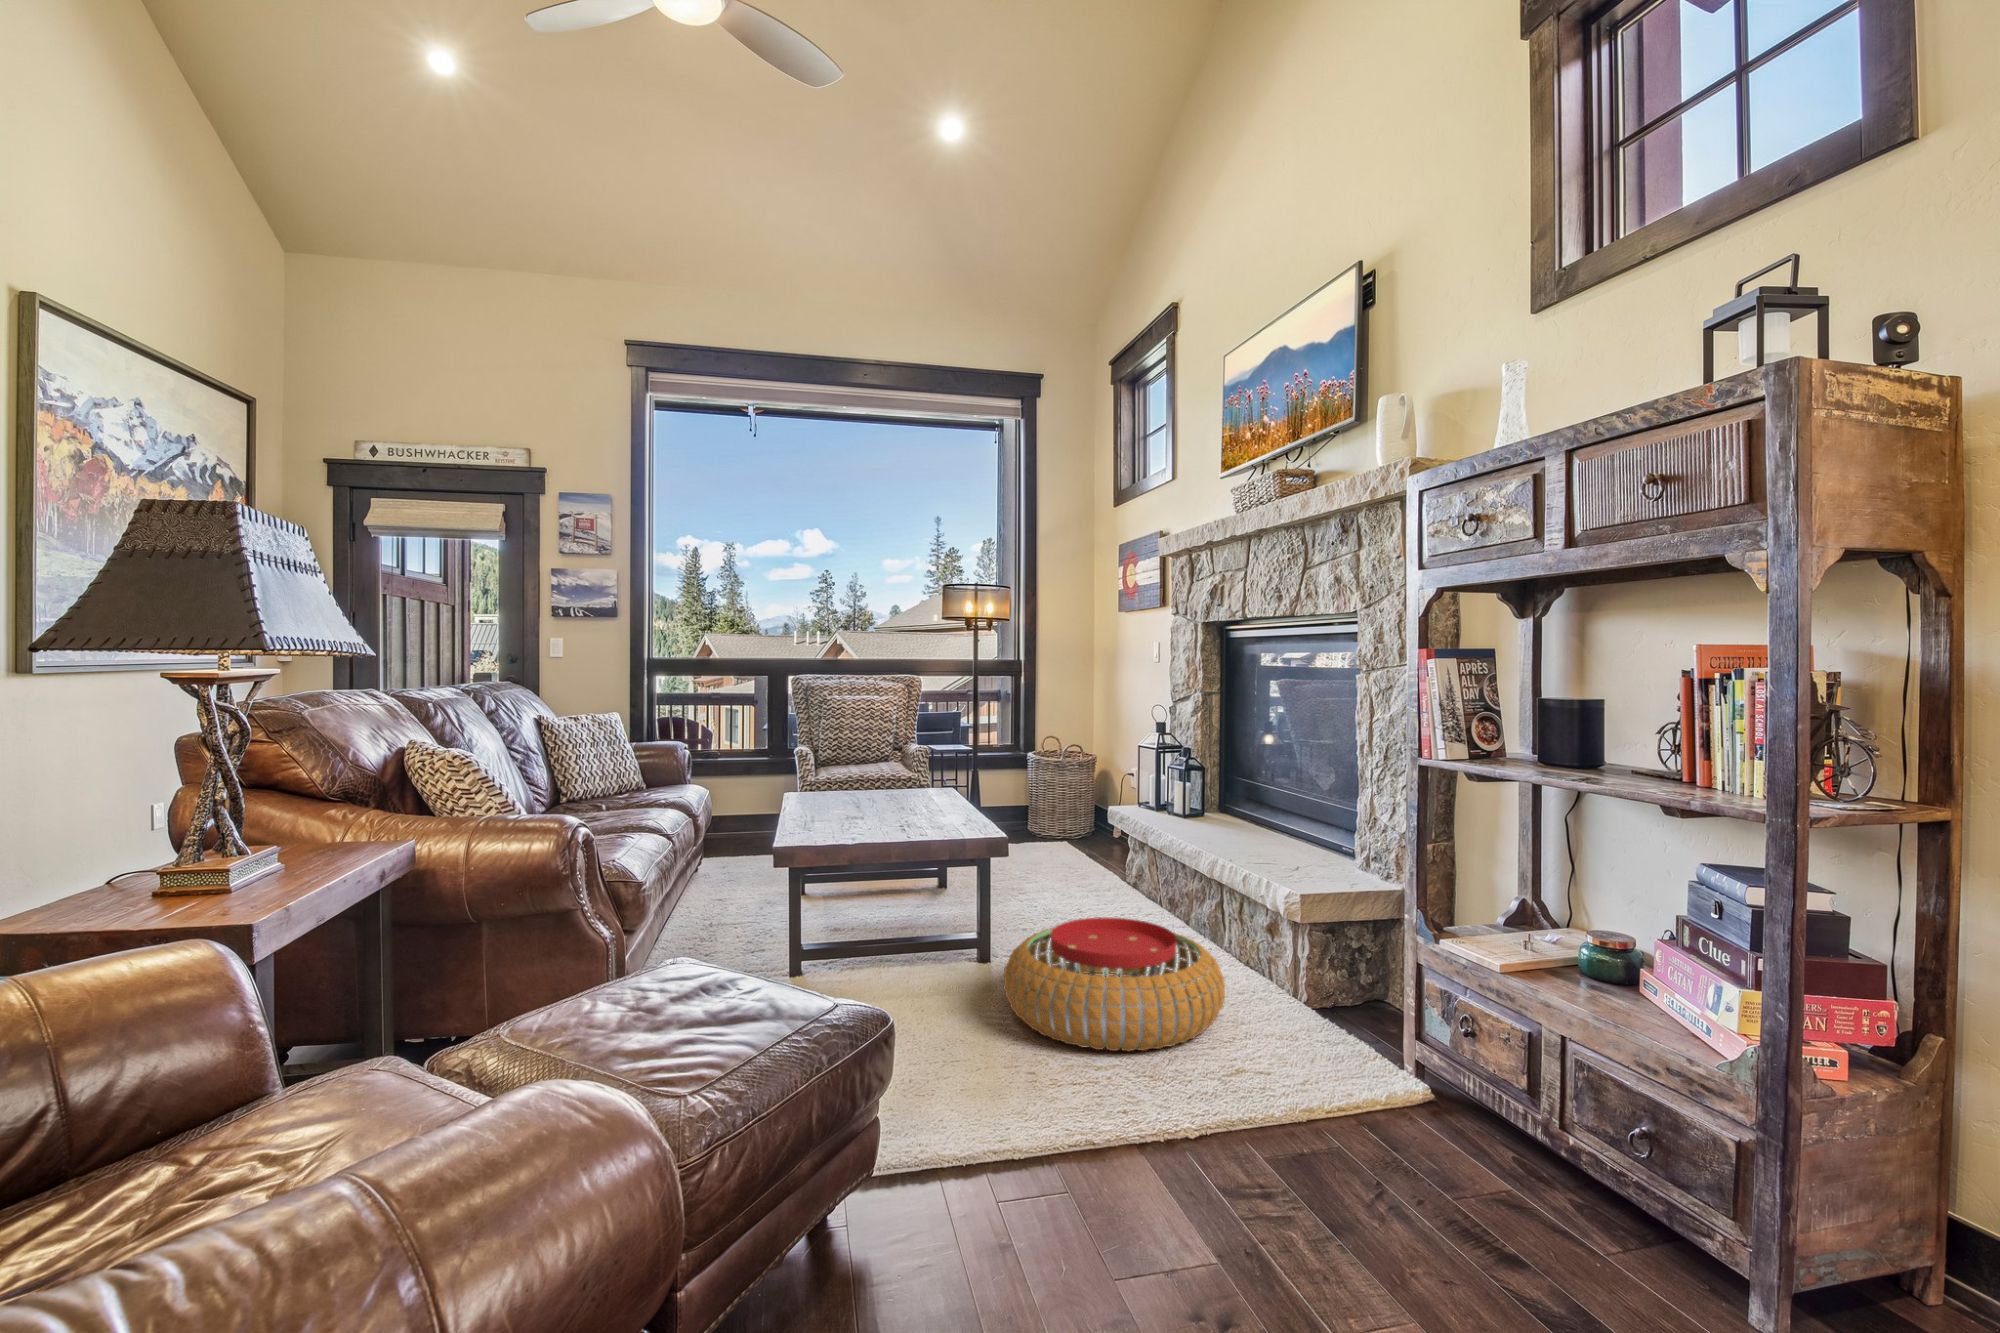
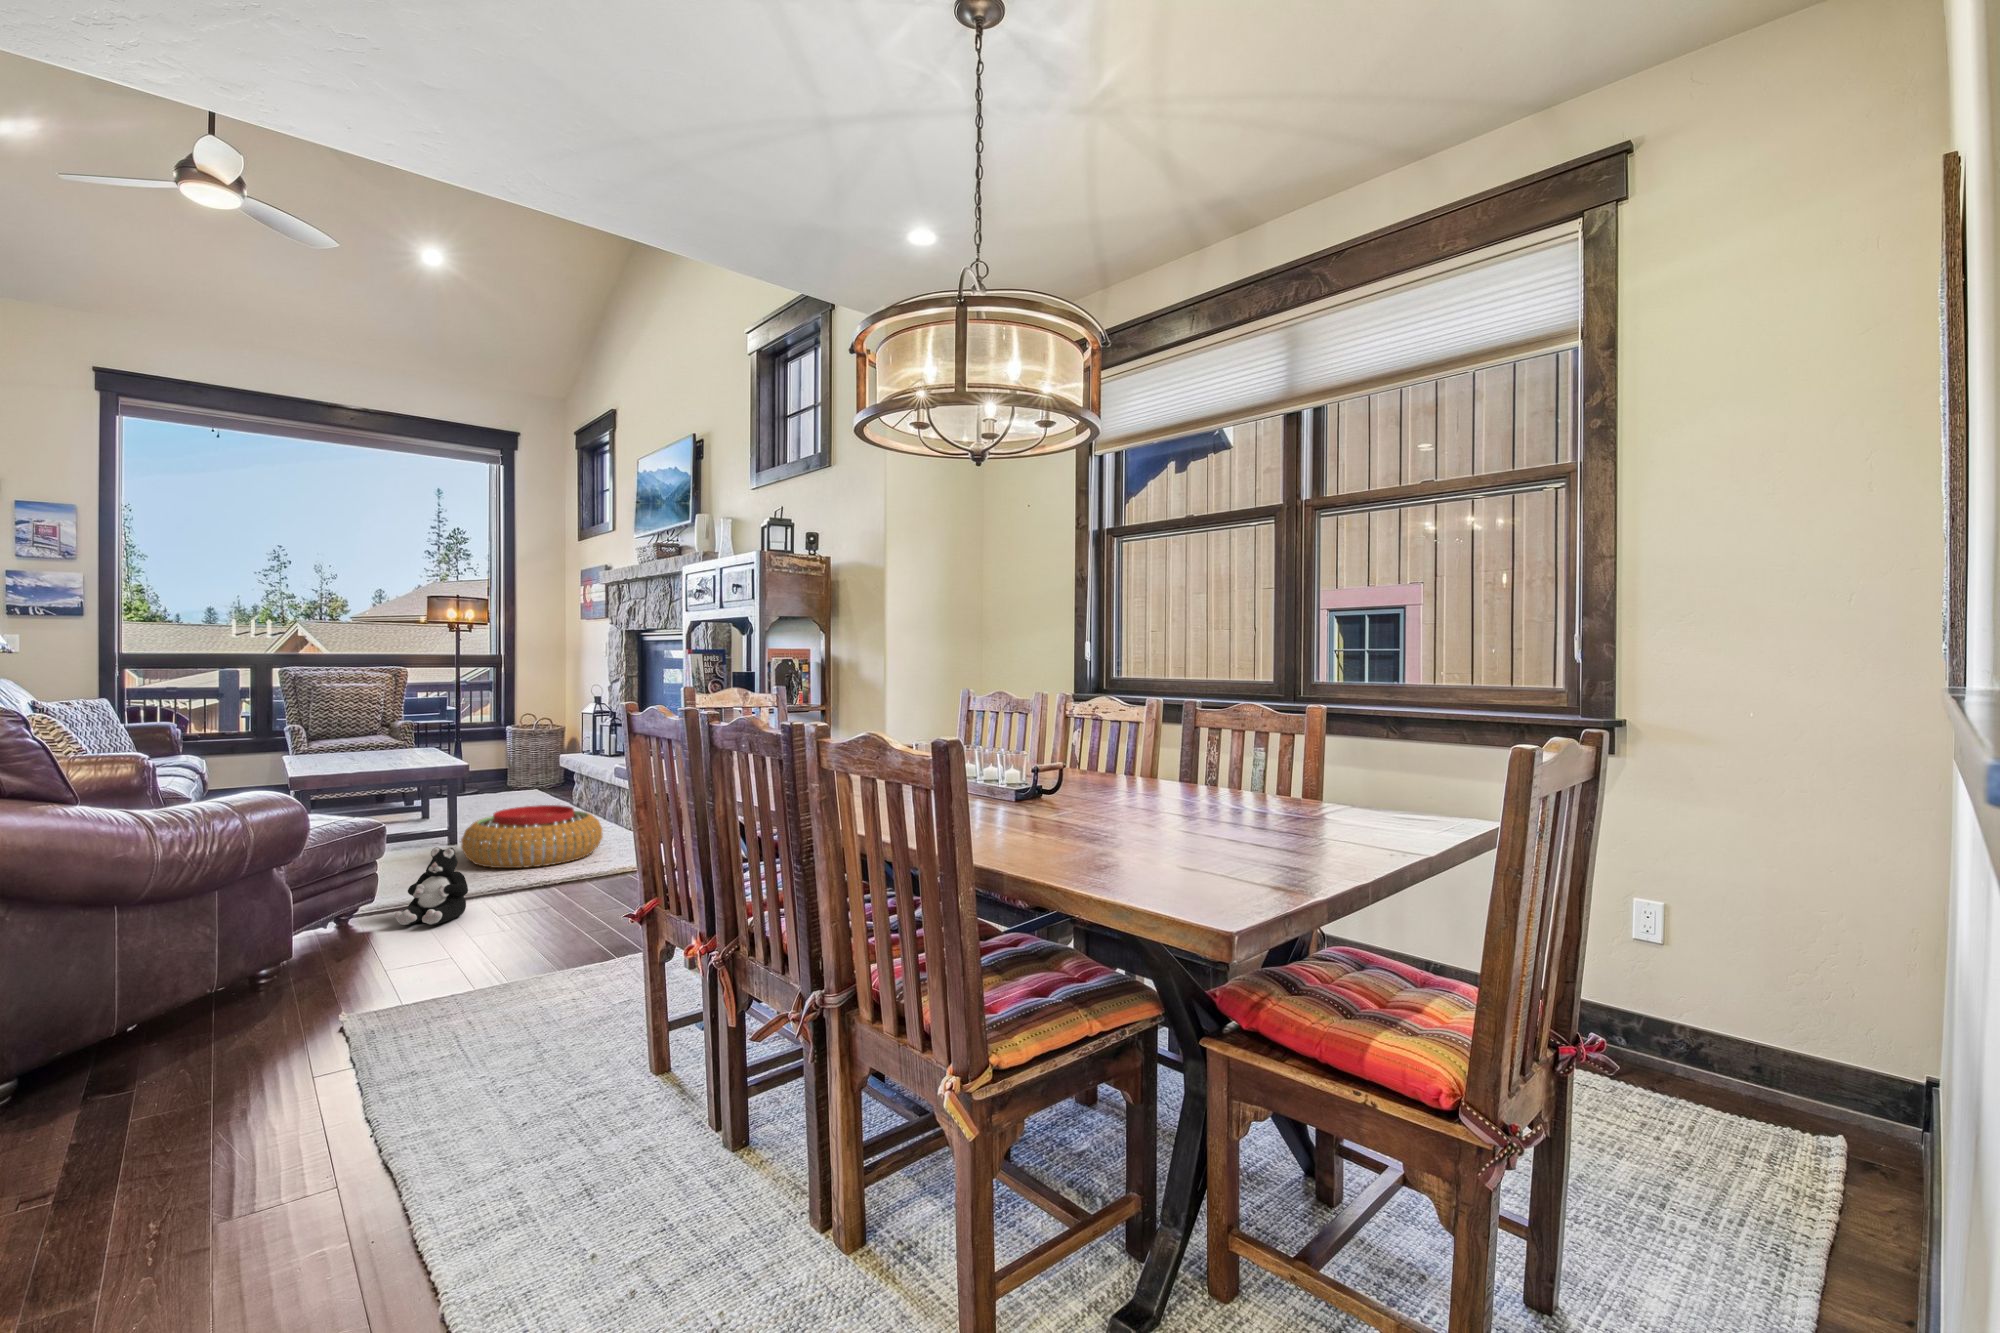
plush toy: none [915,1070,1049,1271] -> present [394,847,468,925]

